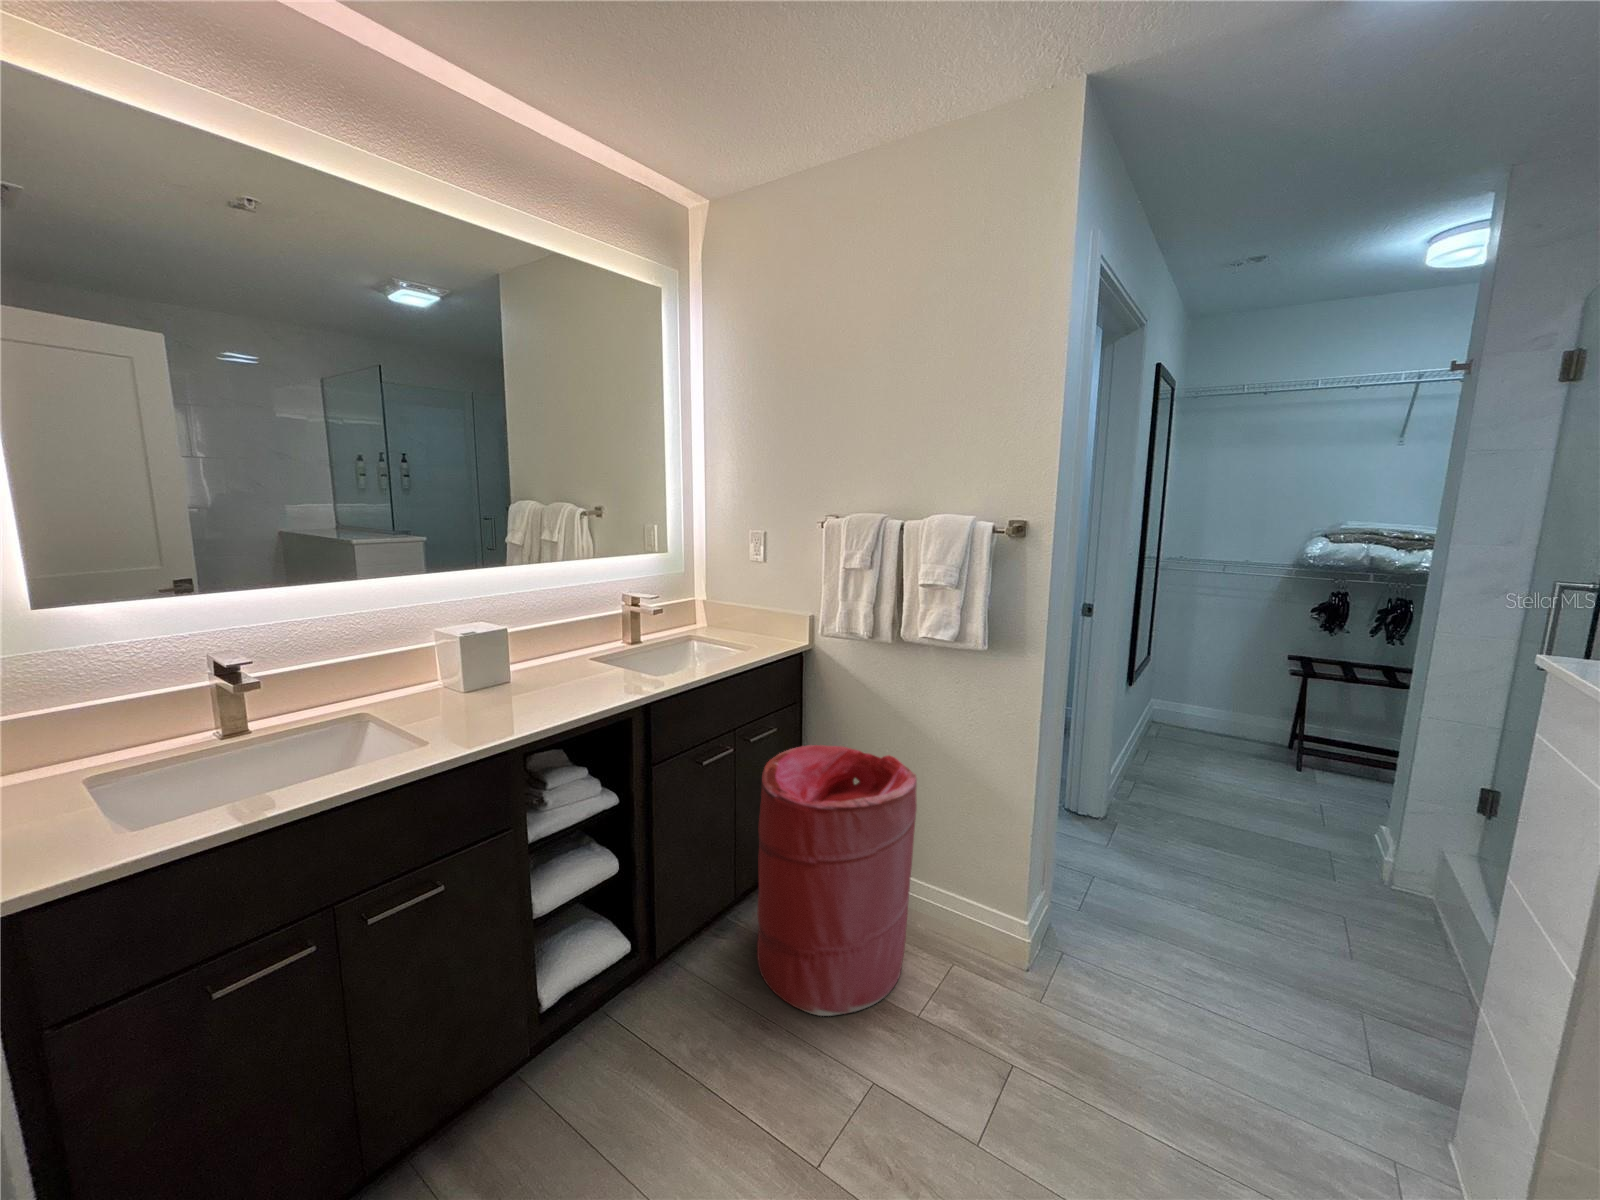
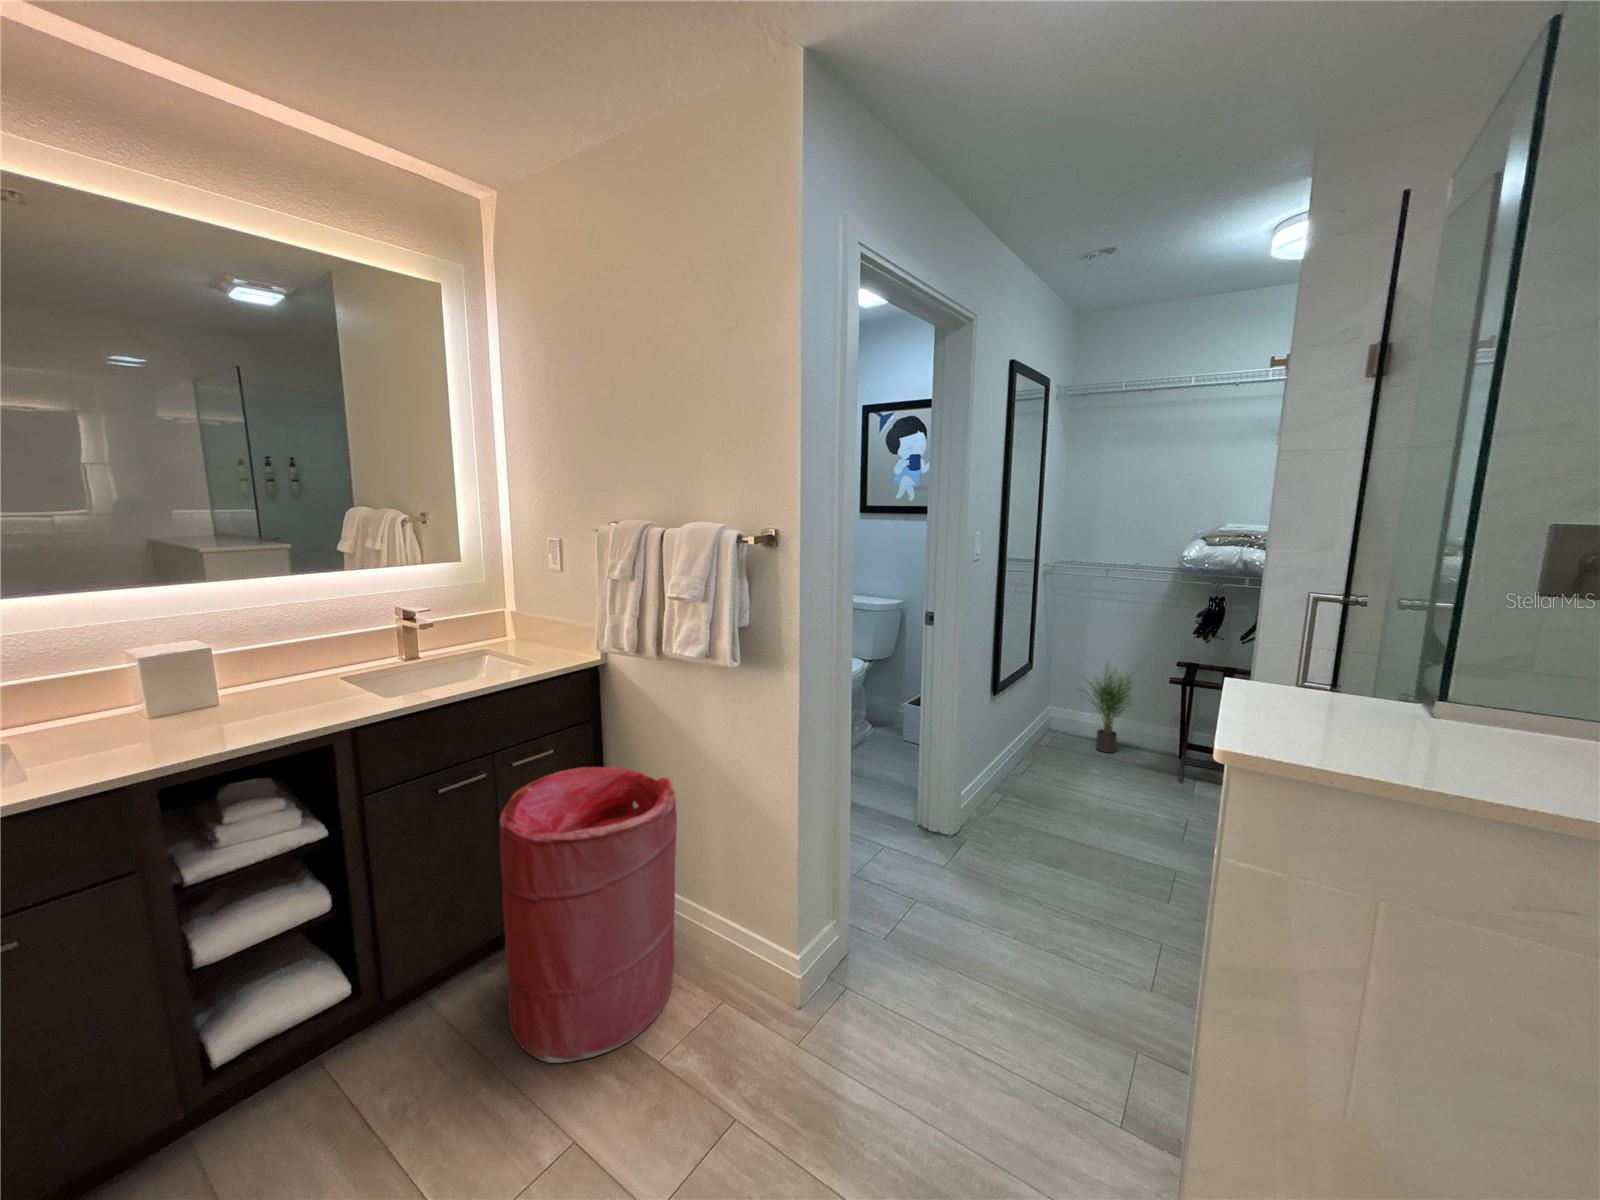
potted plant: none [1182,654,1259,744] -> present [1081,668,1132,753]

